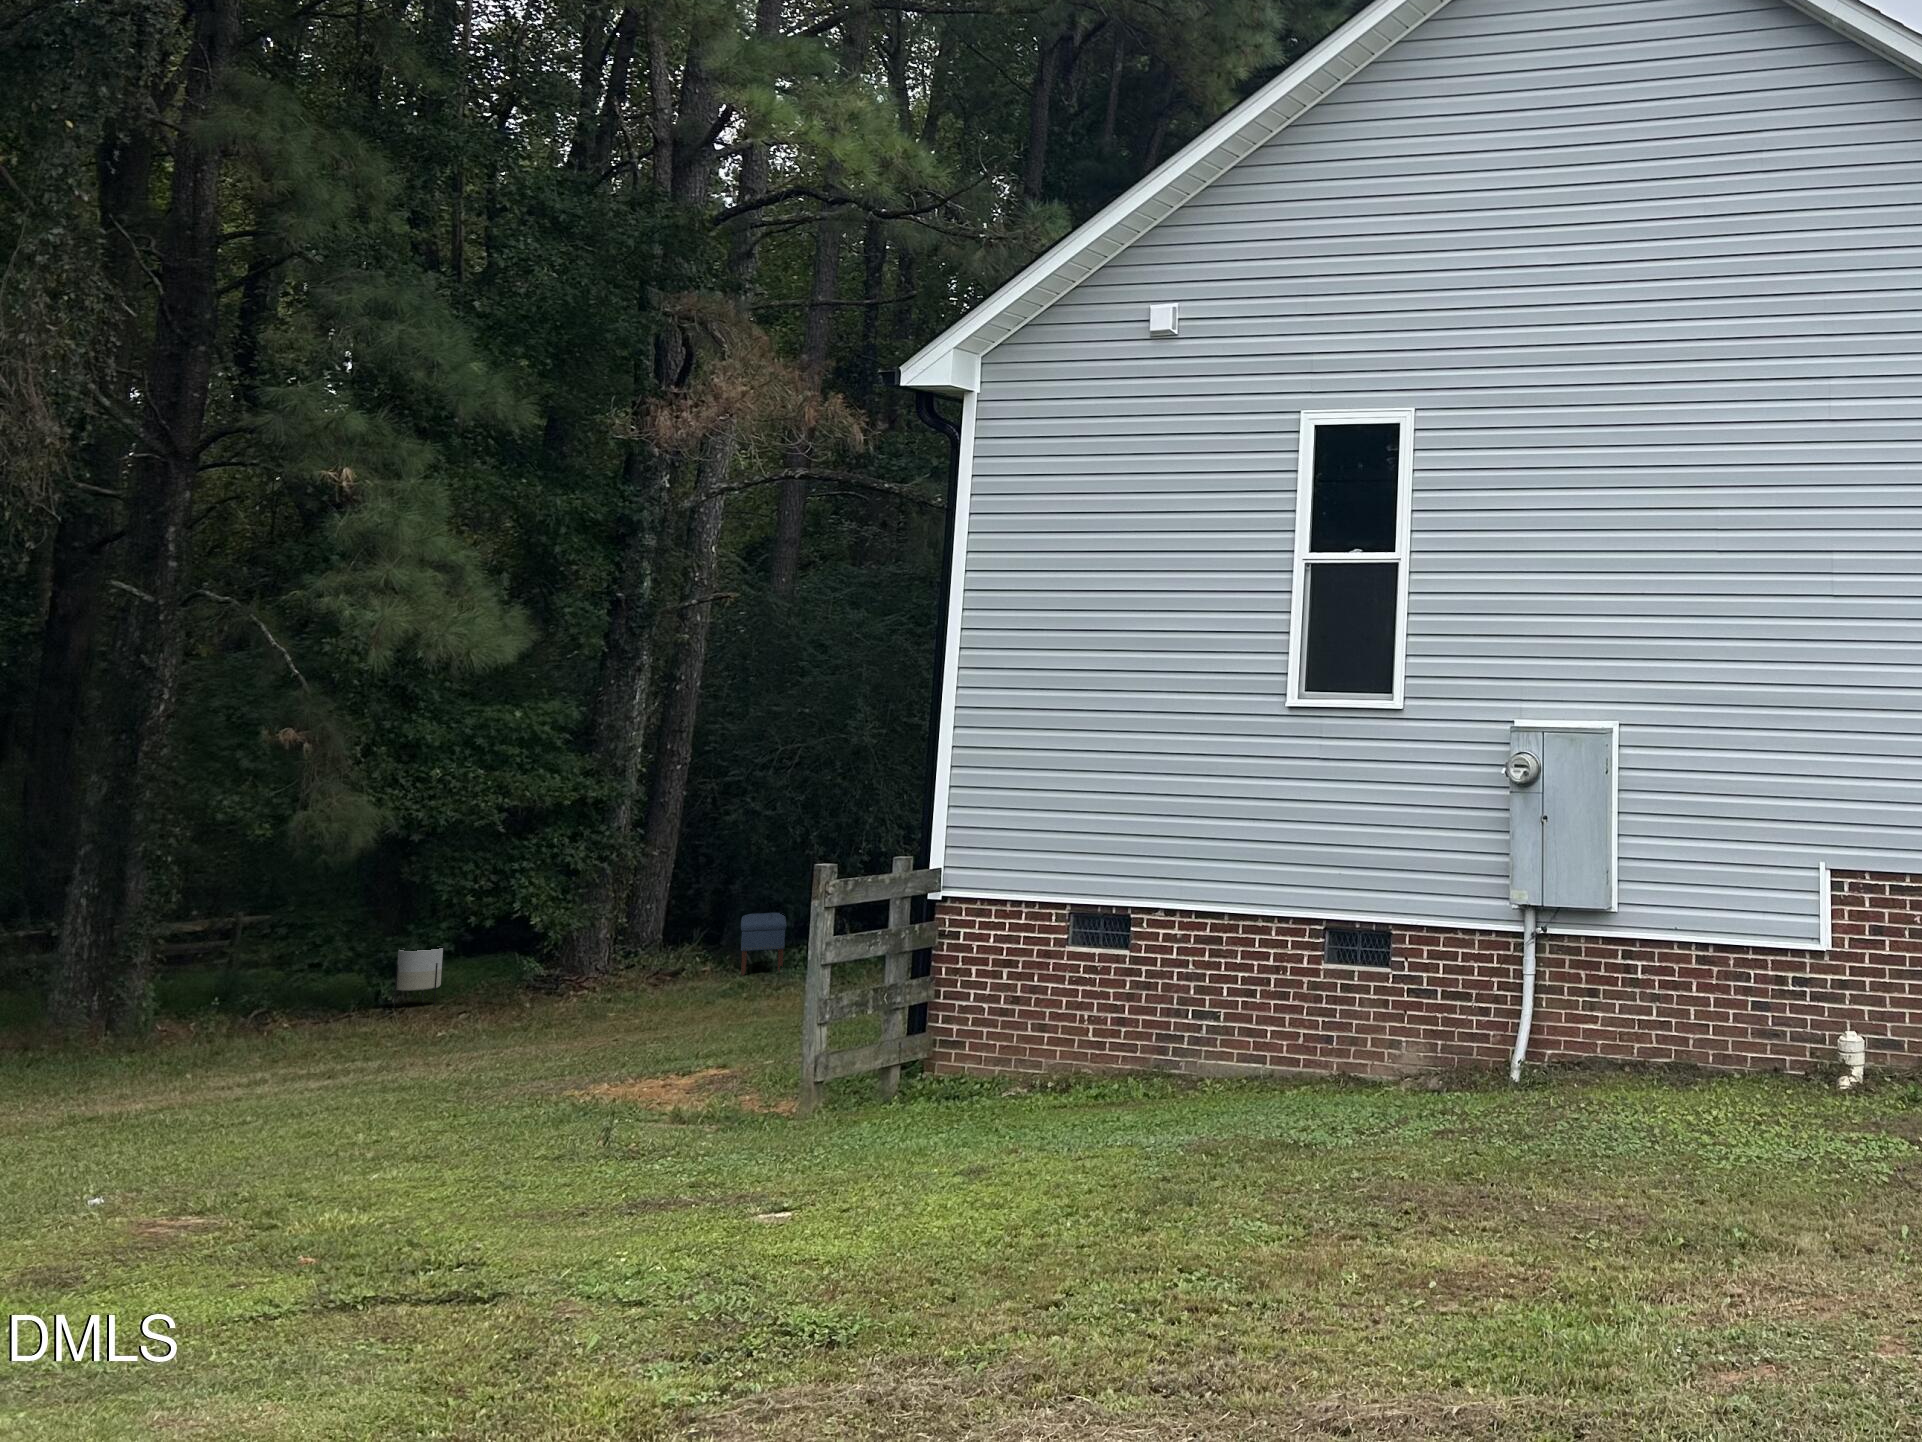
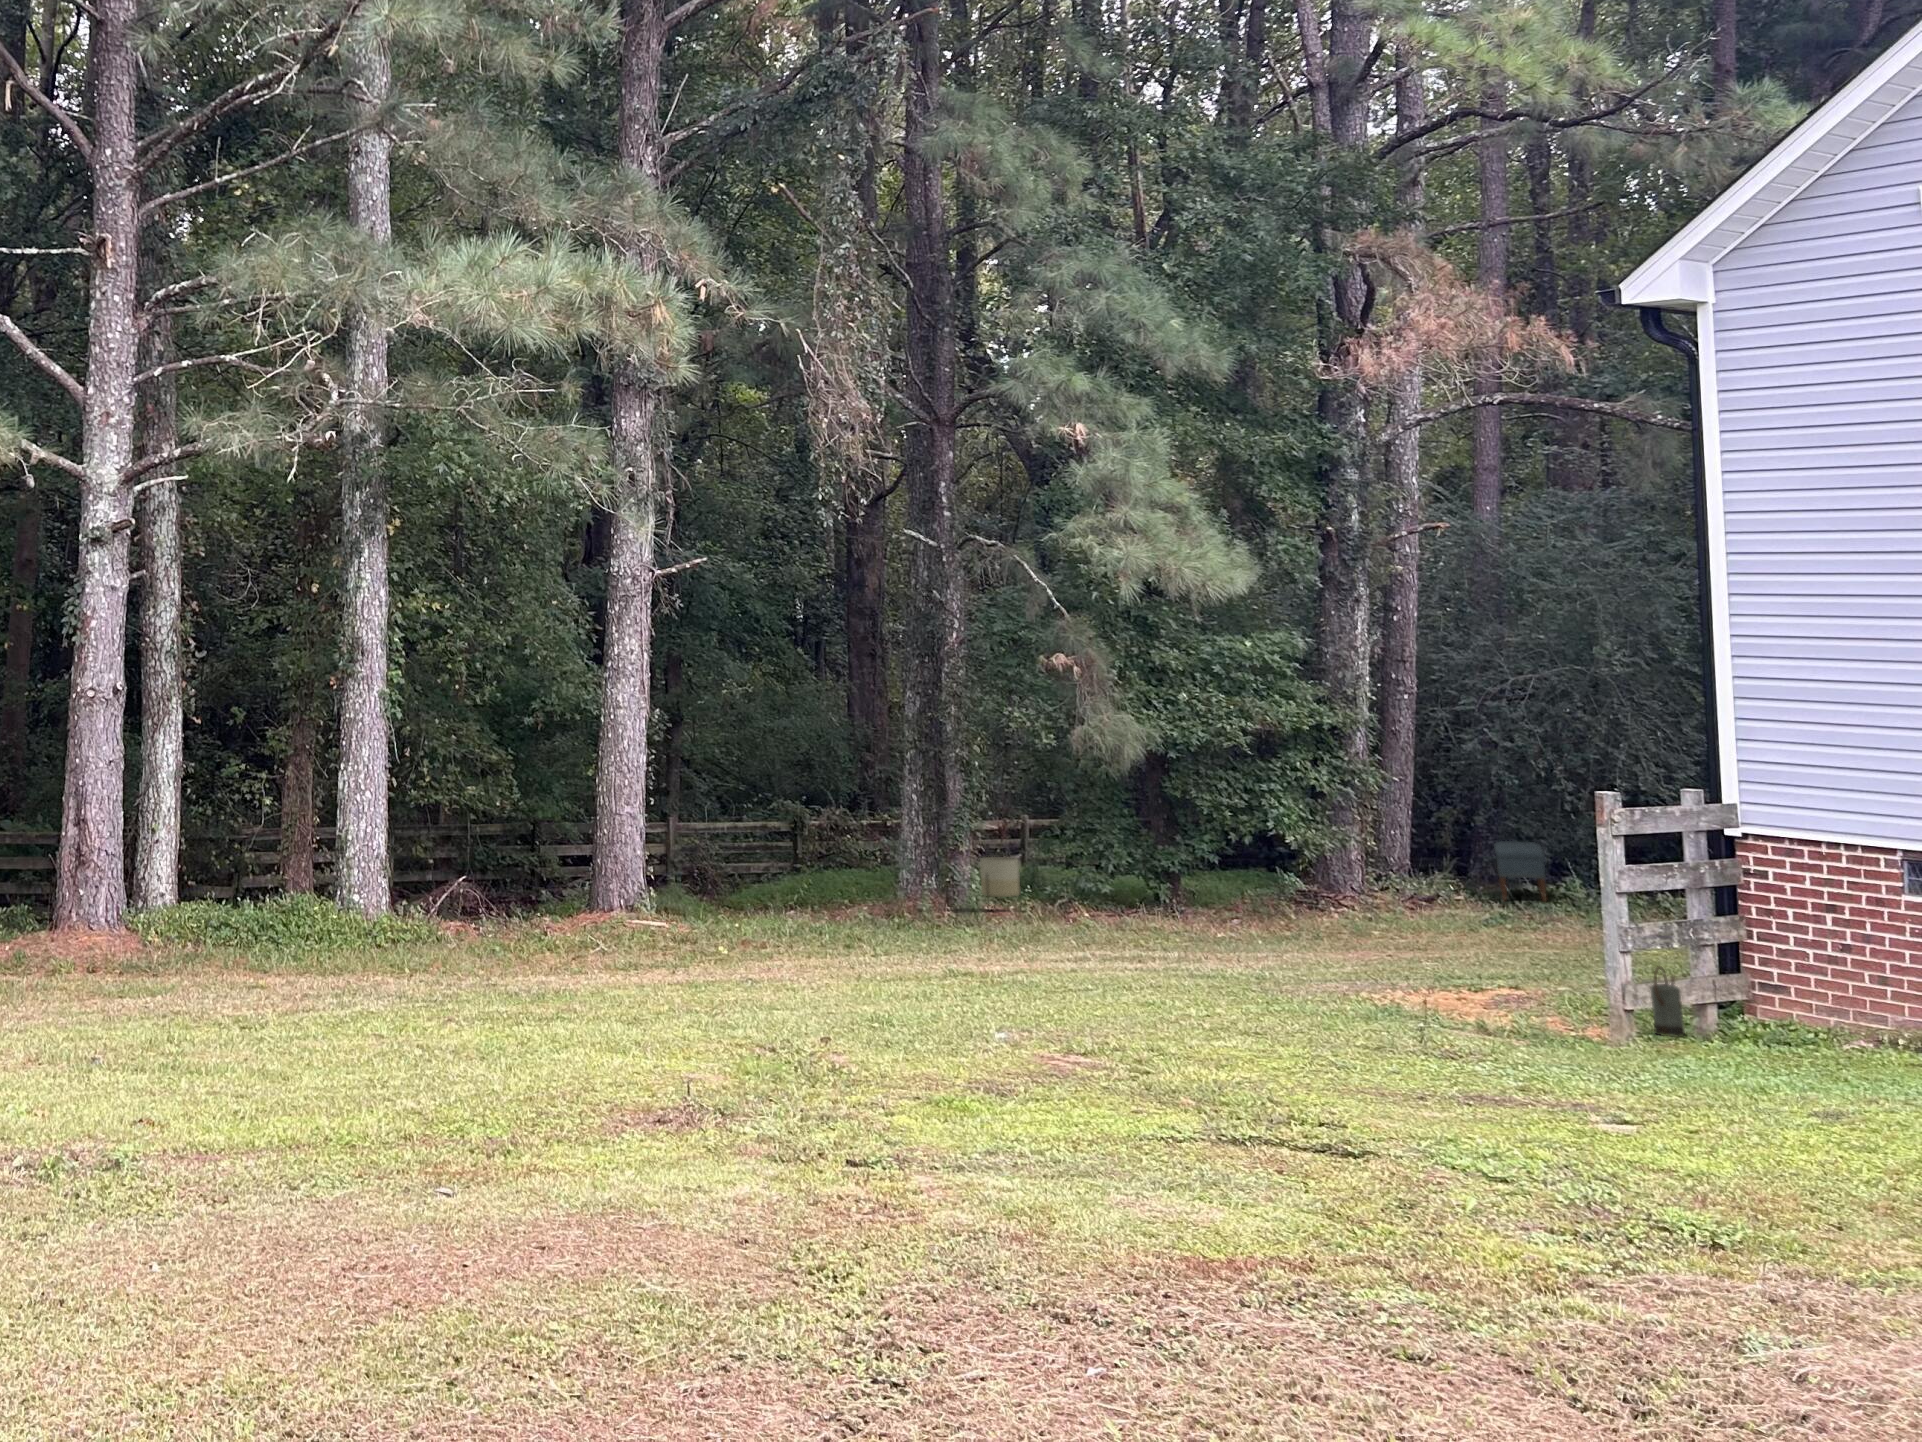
planter: present [394,948,443,1007] -> present [980,857,1021,907]
watering can: none [842,1034,871,1105] -> present [1650,966,1685,1036]

